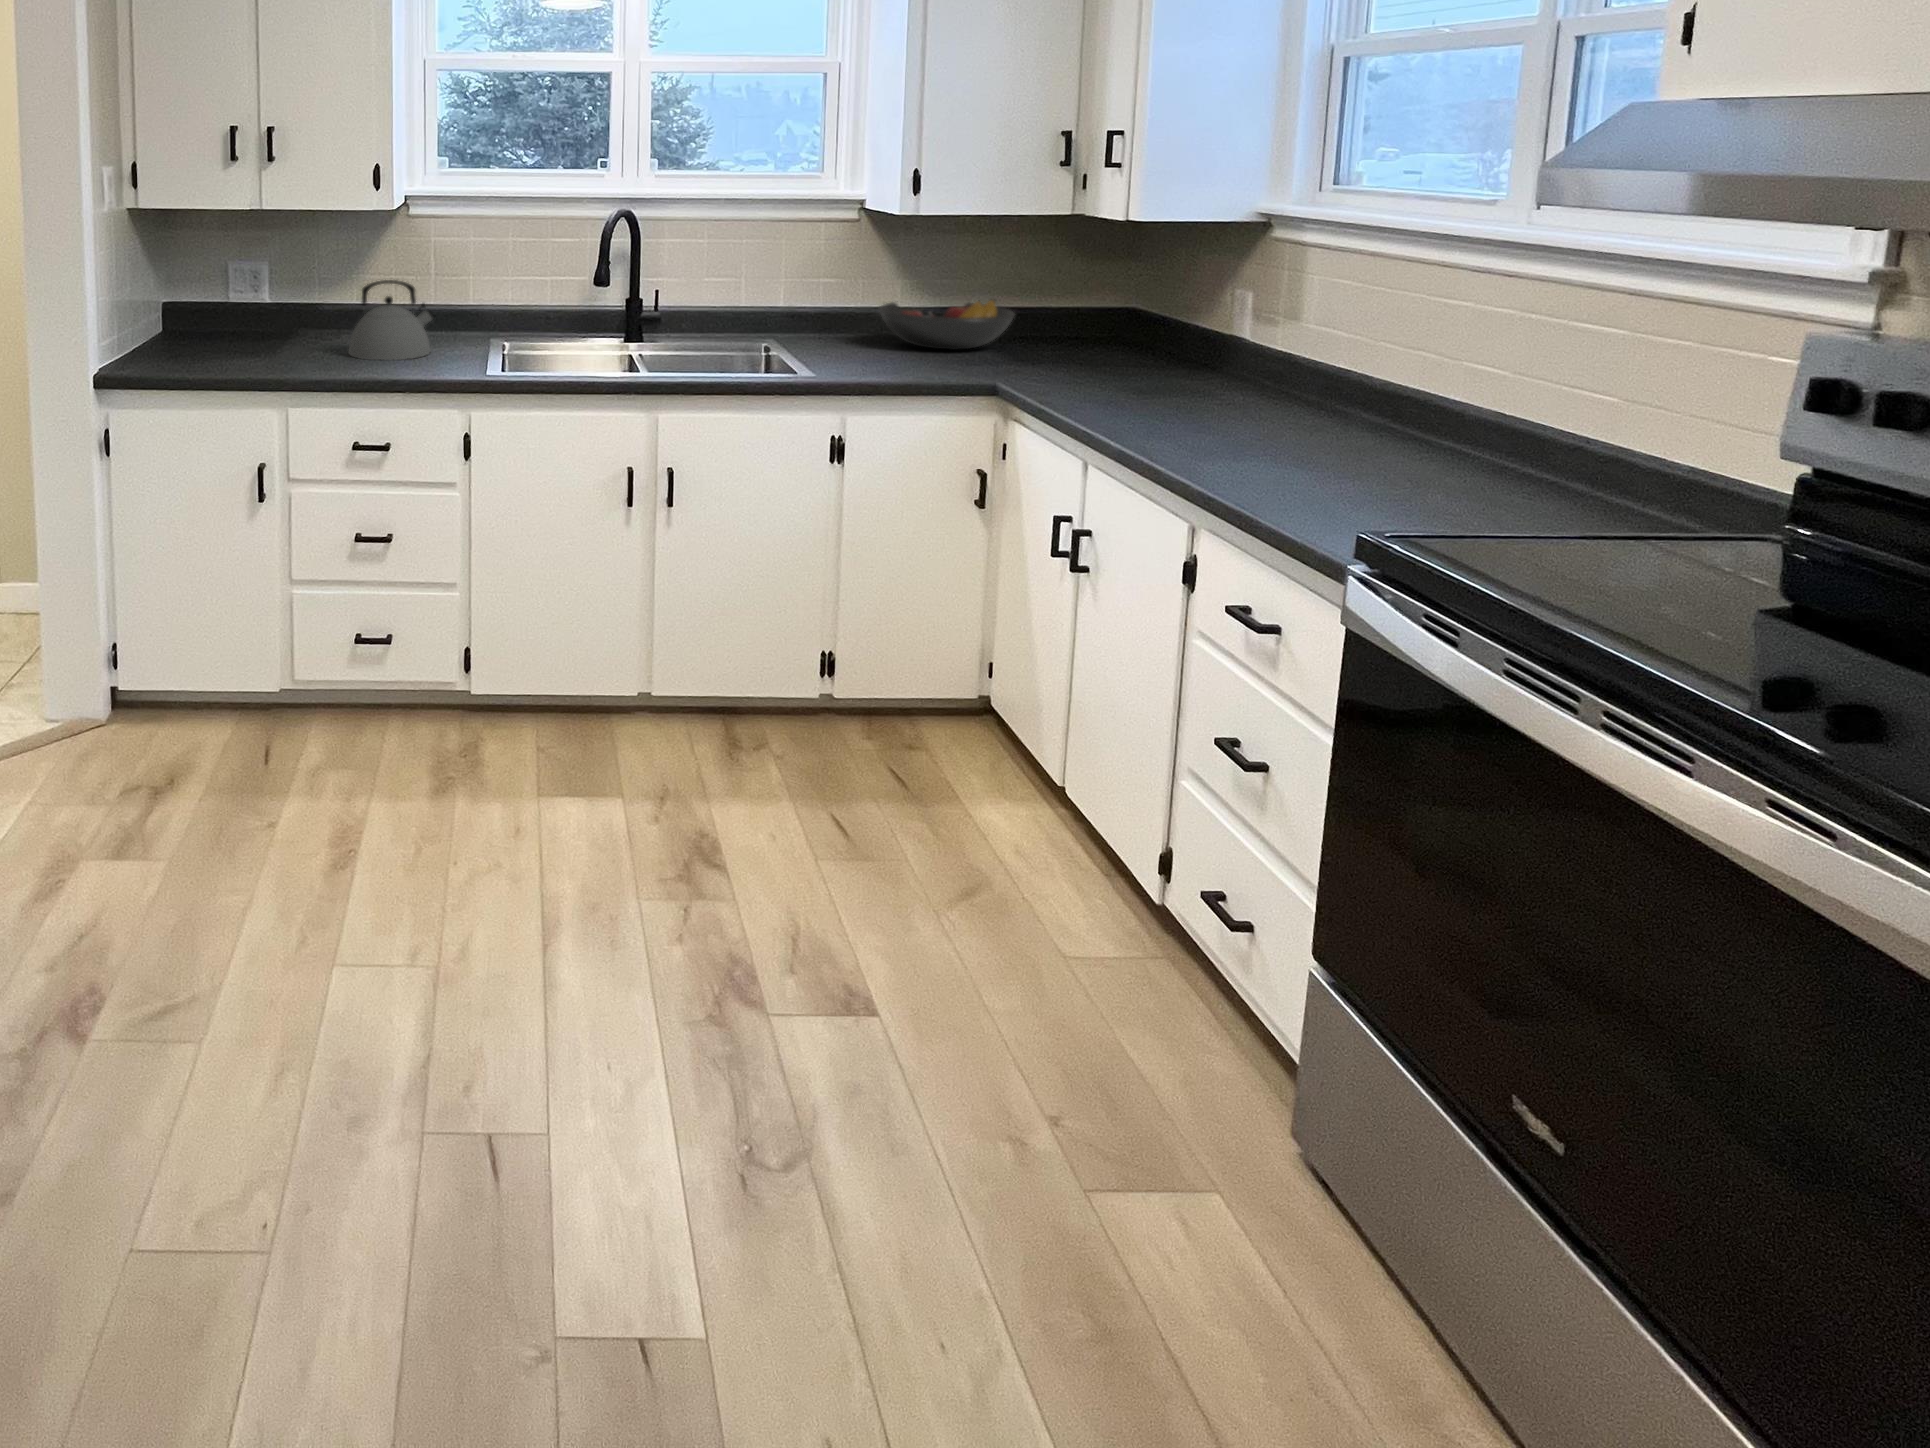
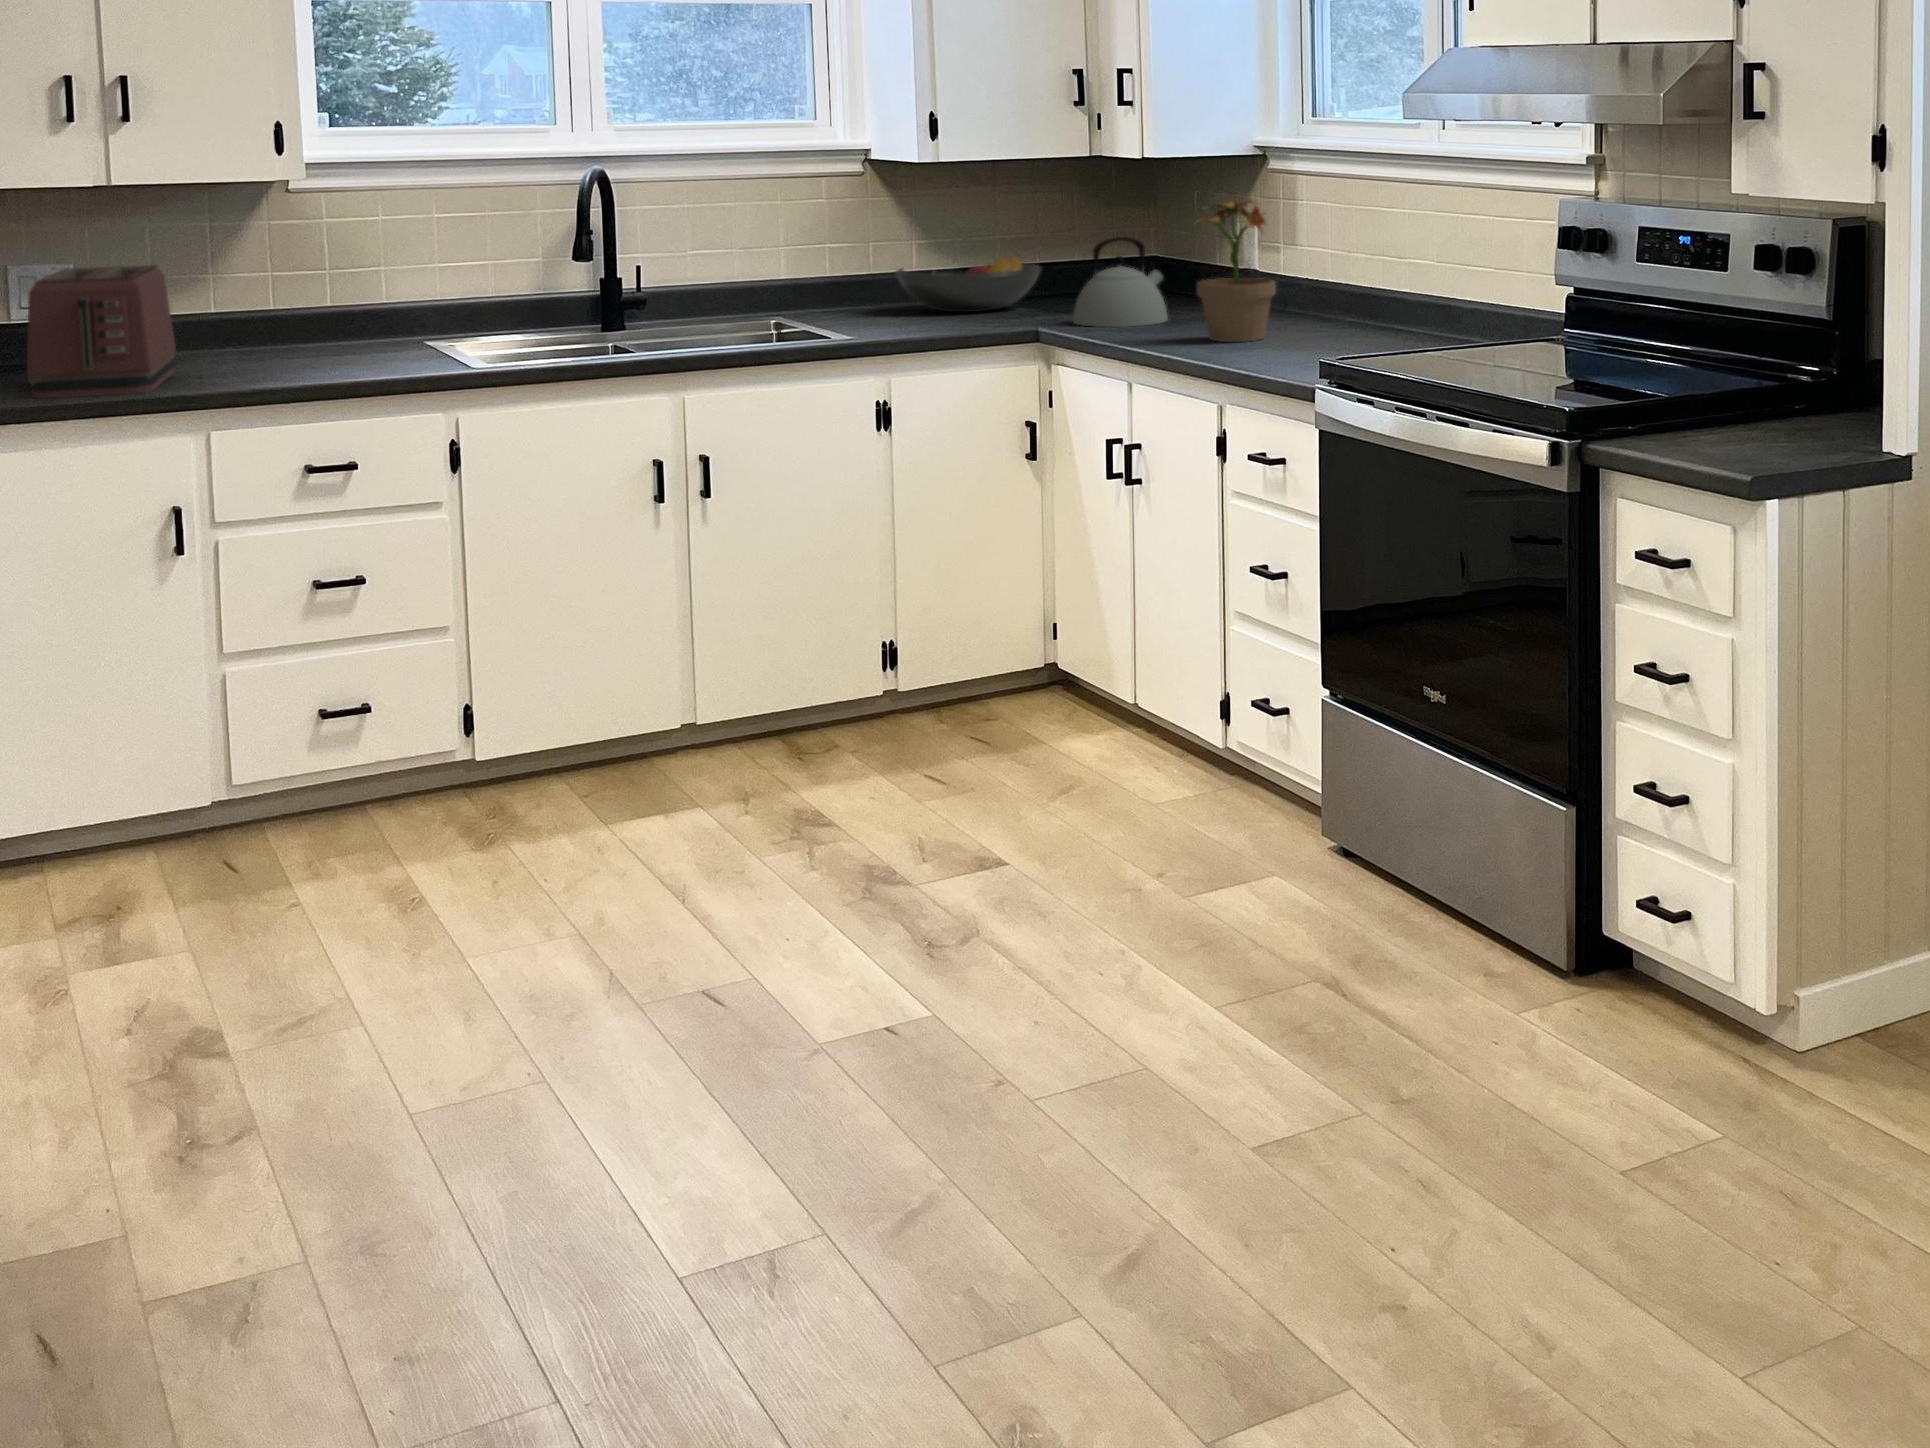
toaster: none [161,272,293,379] -> present [27,265,176,399]
potted plant: none [1174,272,1280,450] -> present [1197,193,1276,342]
kettle: present [348,280,434,360] -> present [1073,237,1168,327]

